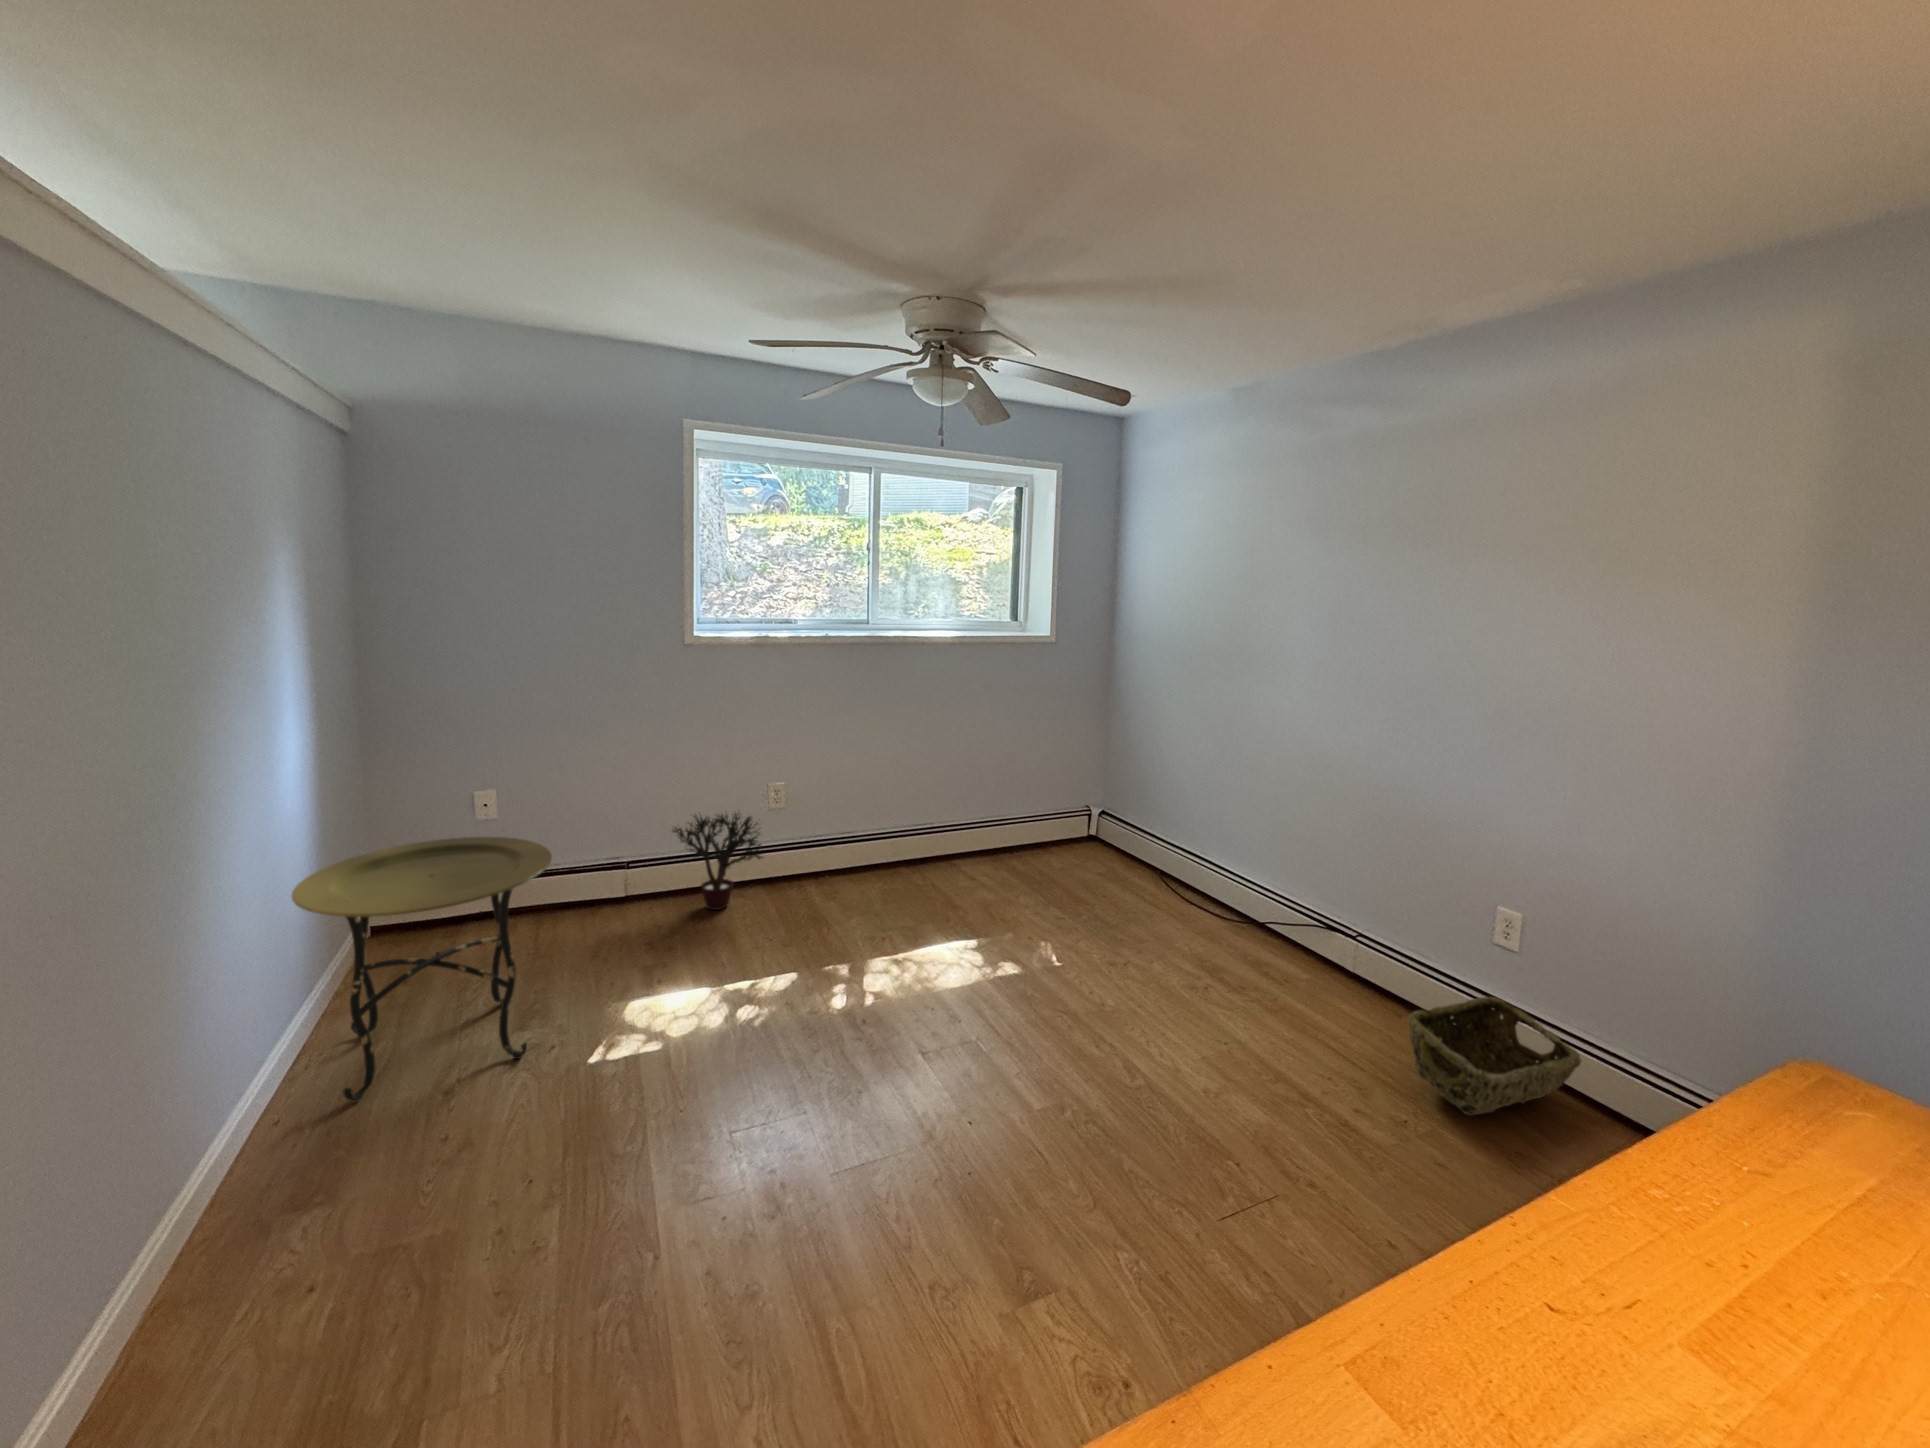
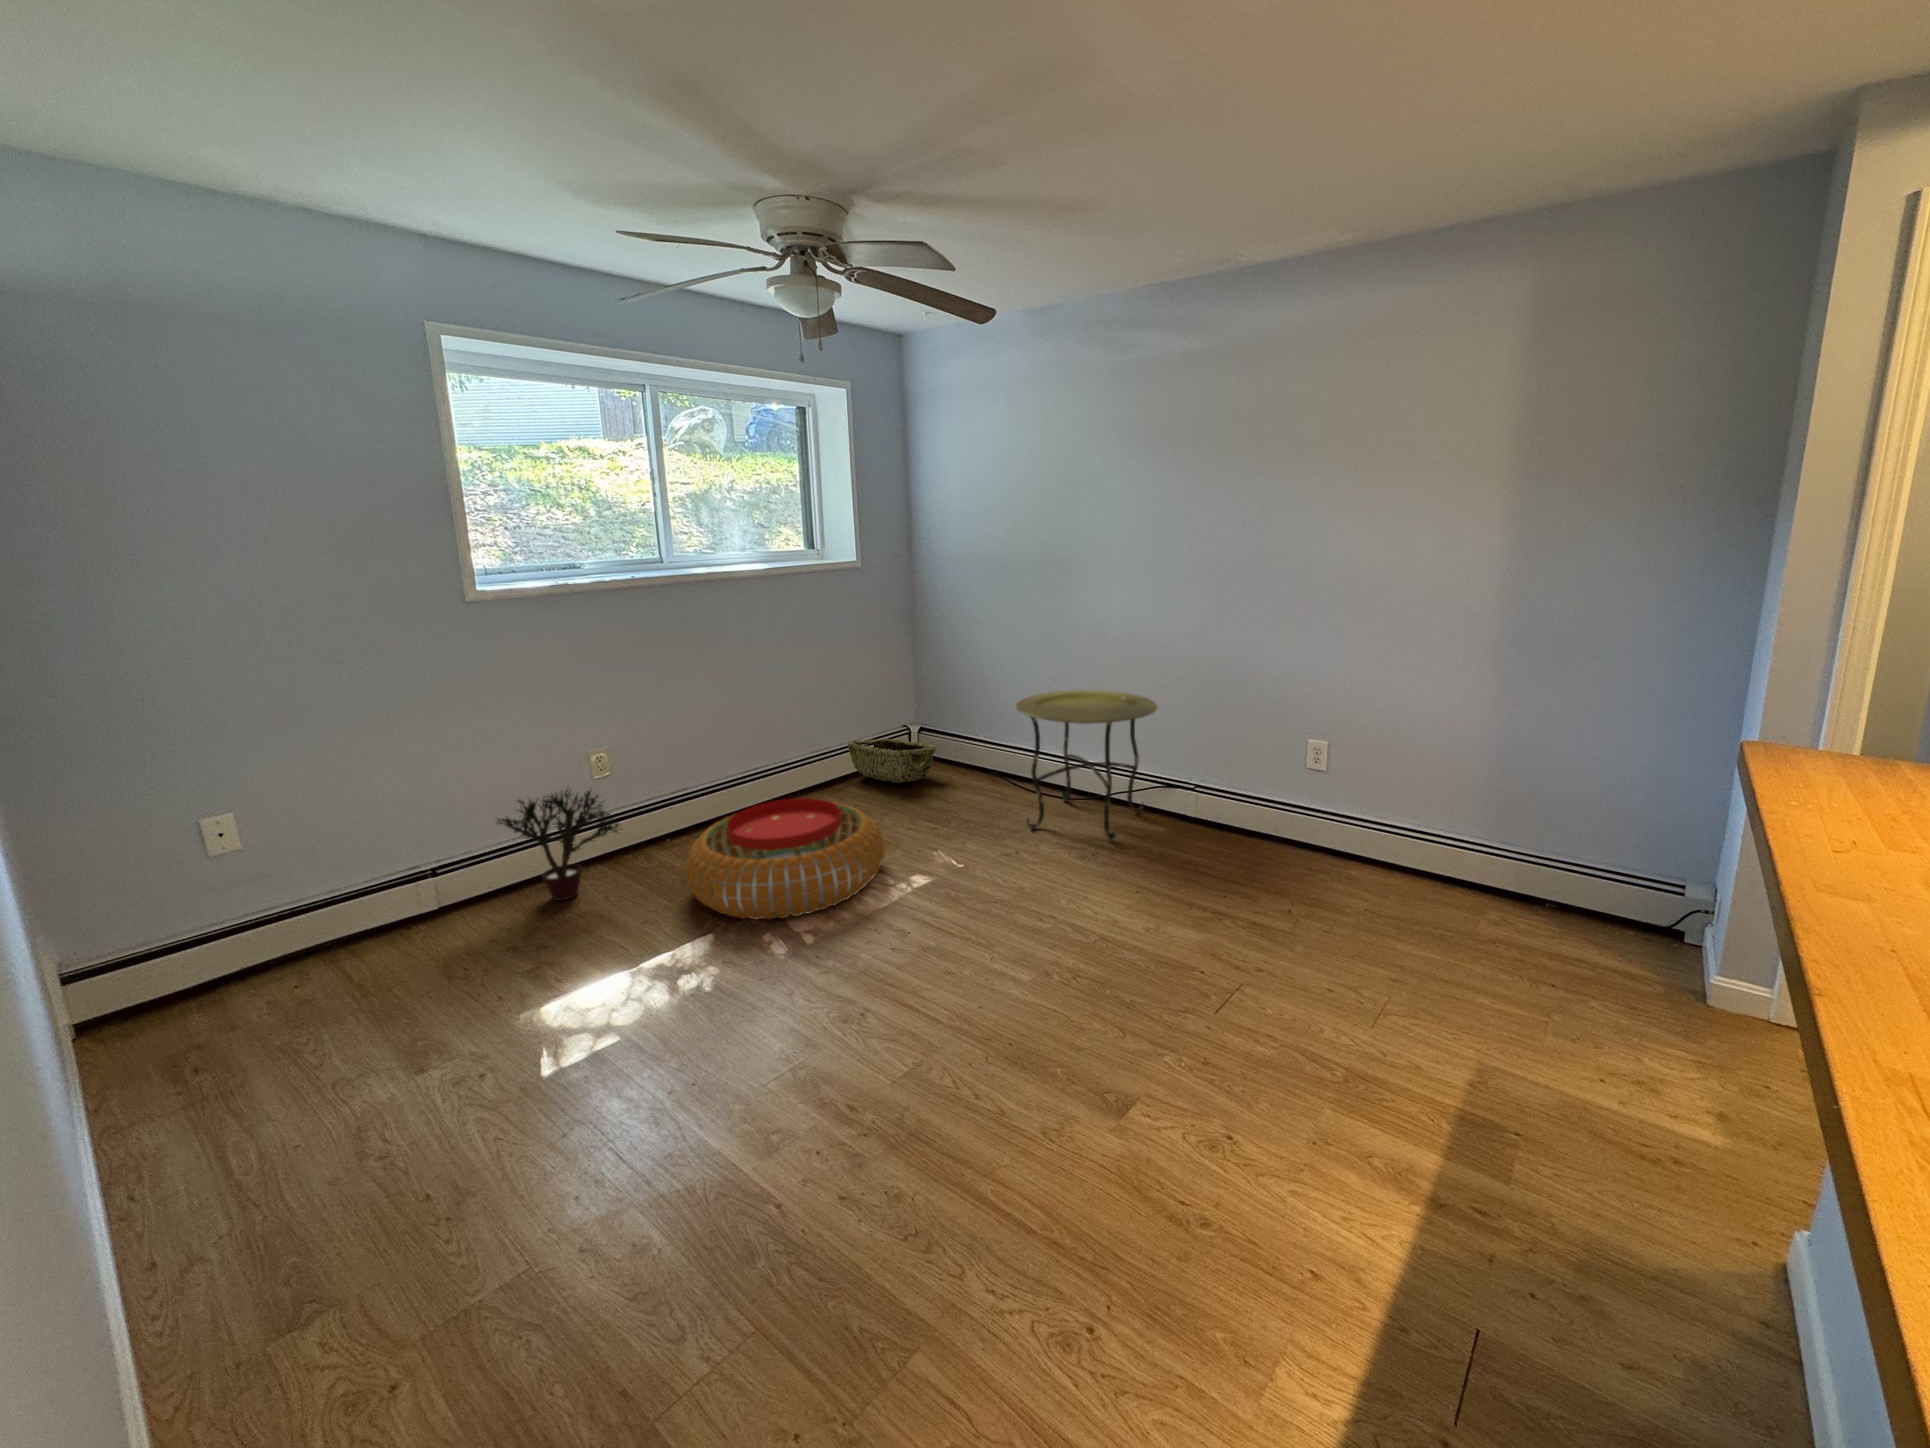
side table: present [291,837,552,1102] -> present [1016,690,1157,841]
pouf: none [797,859,987,977] -> present [685,798,884,920]
woven basket: present [1408,997,1582,1116] -> present [848,739,935,783]

